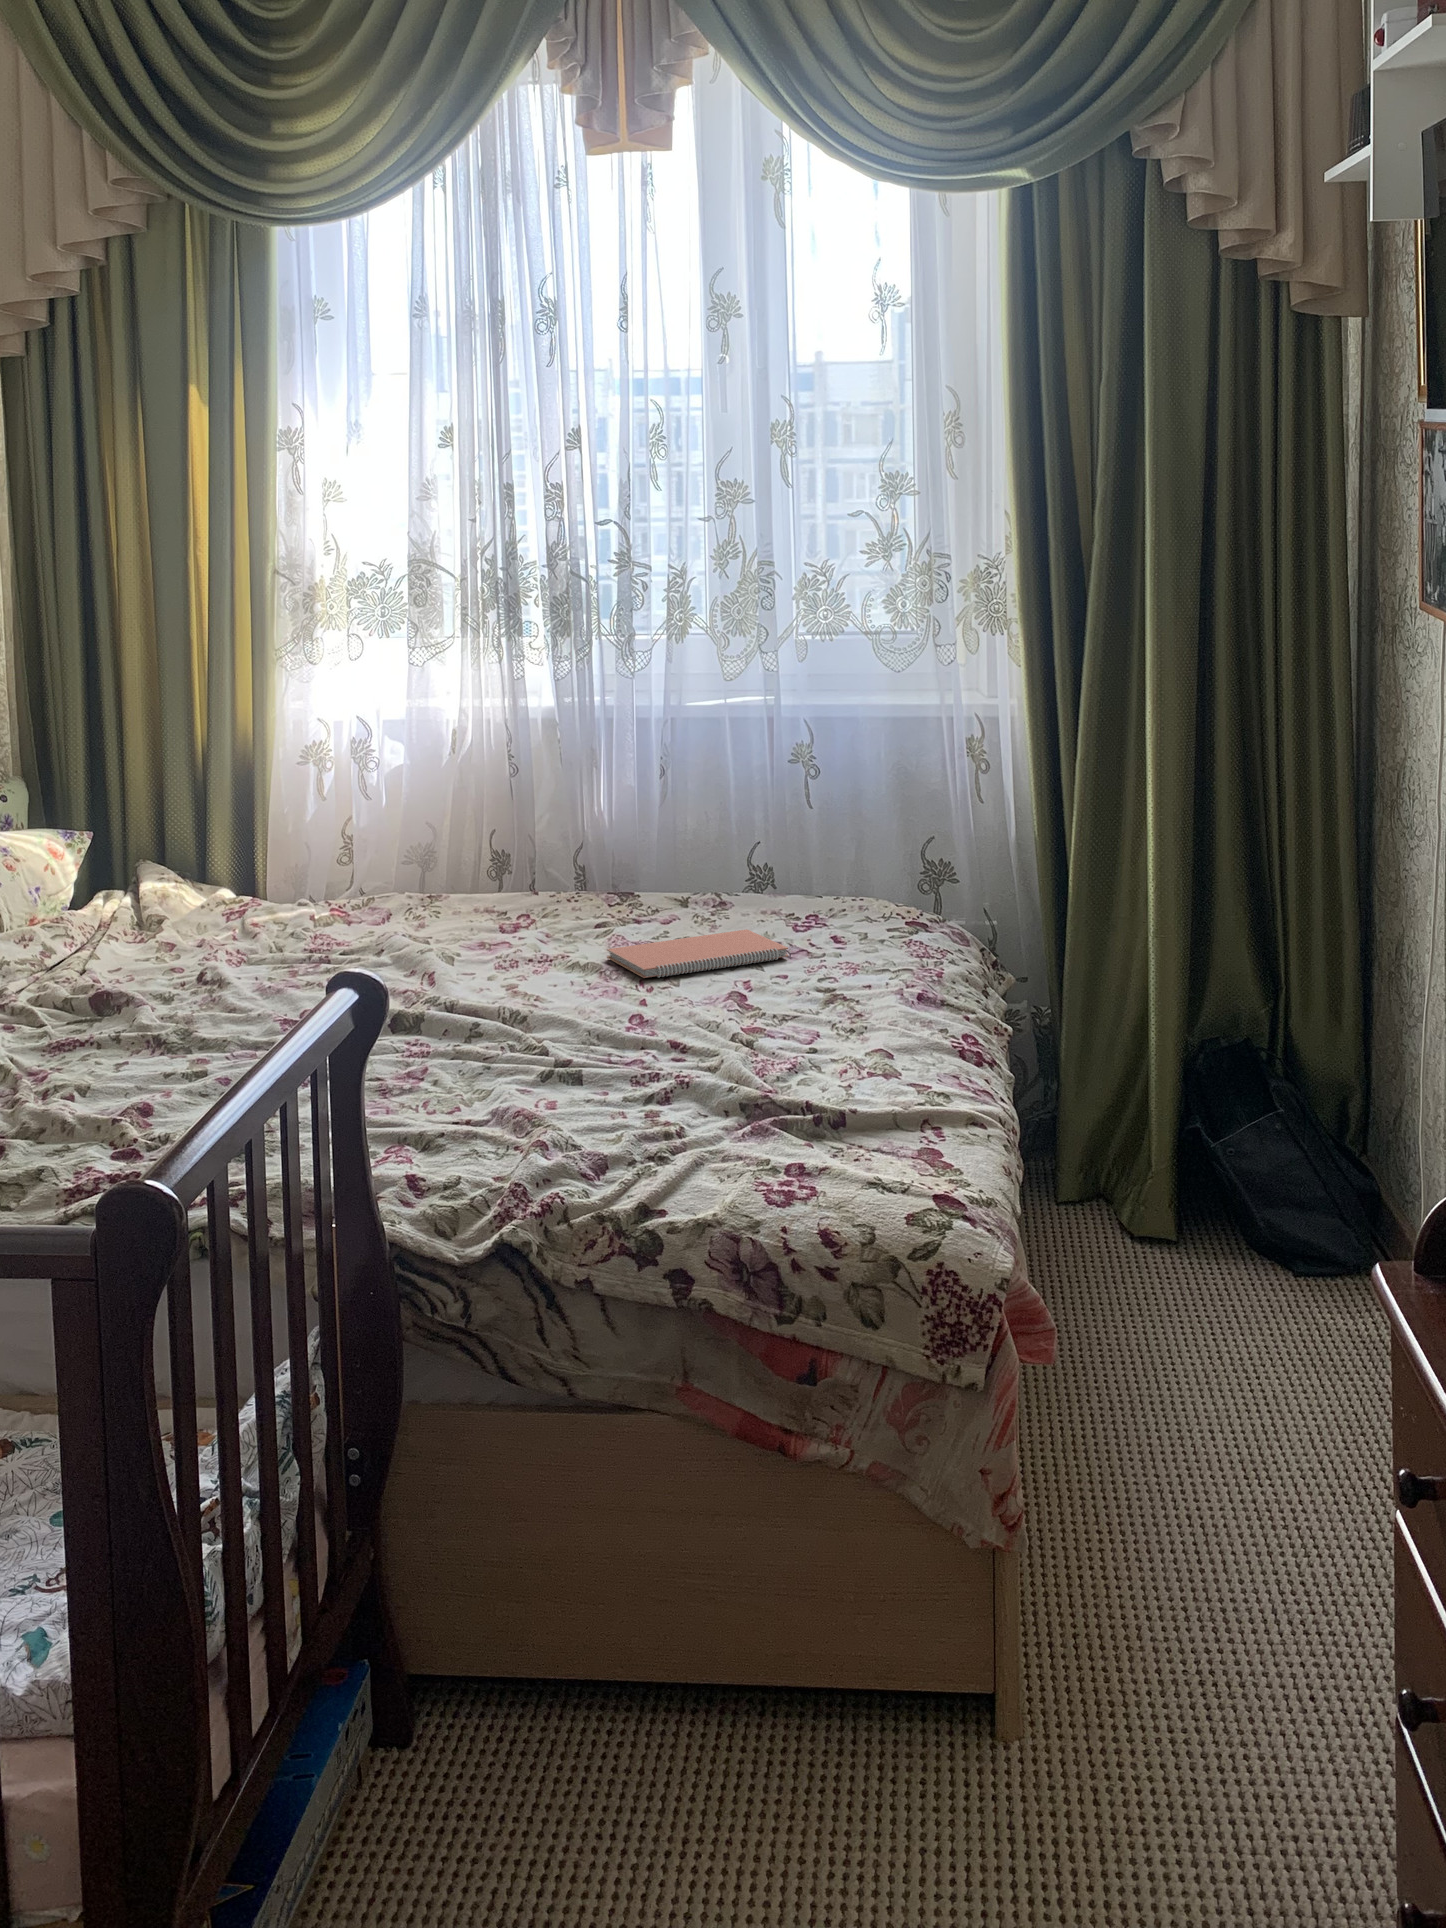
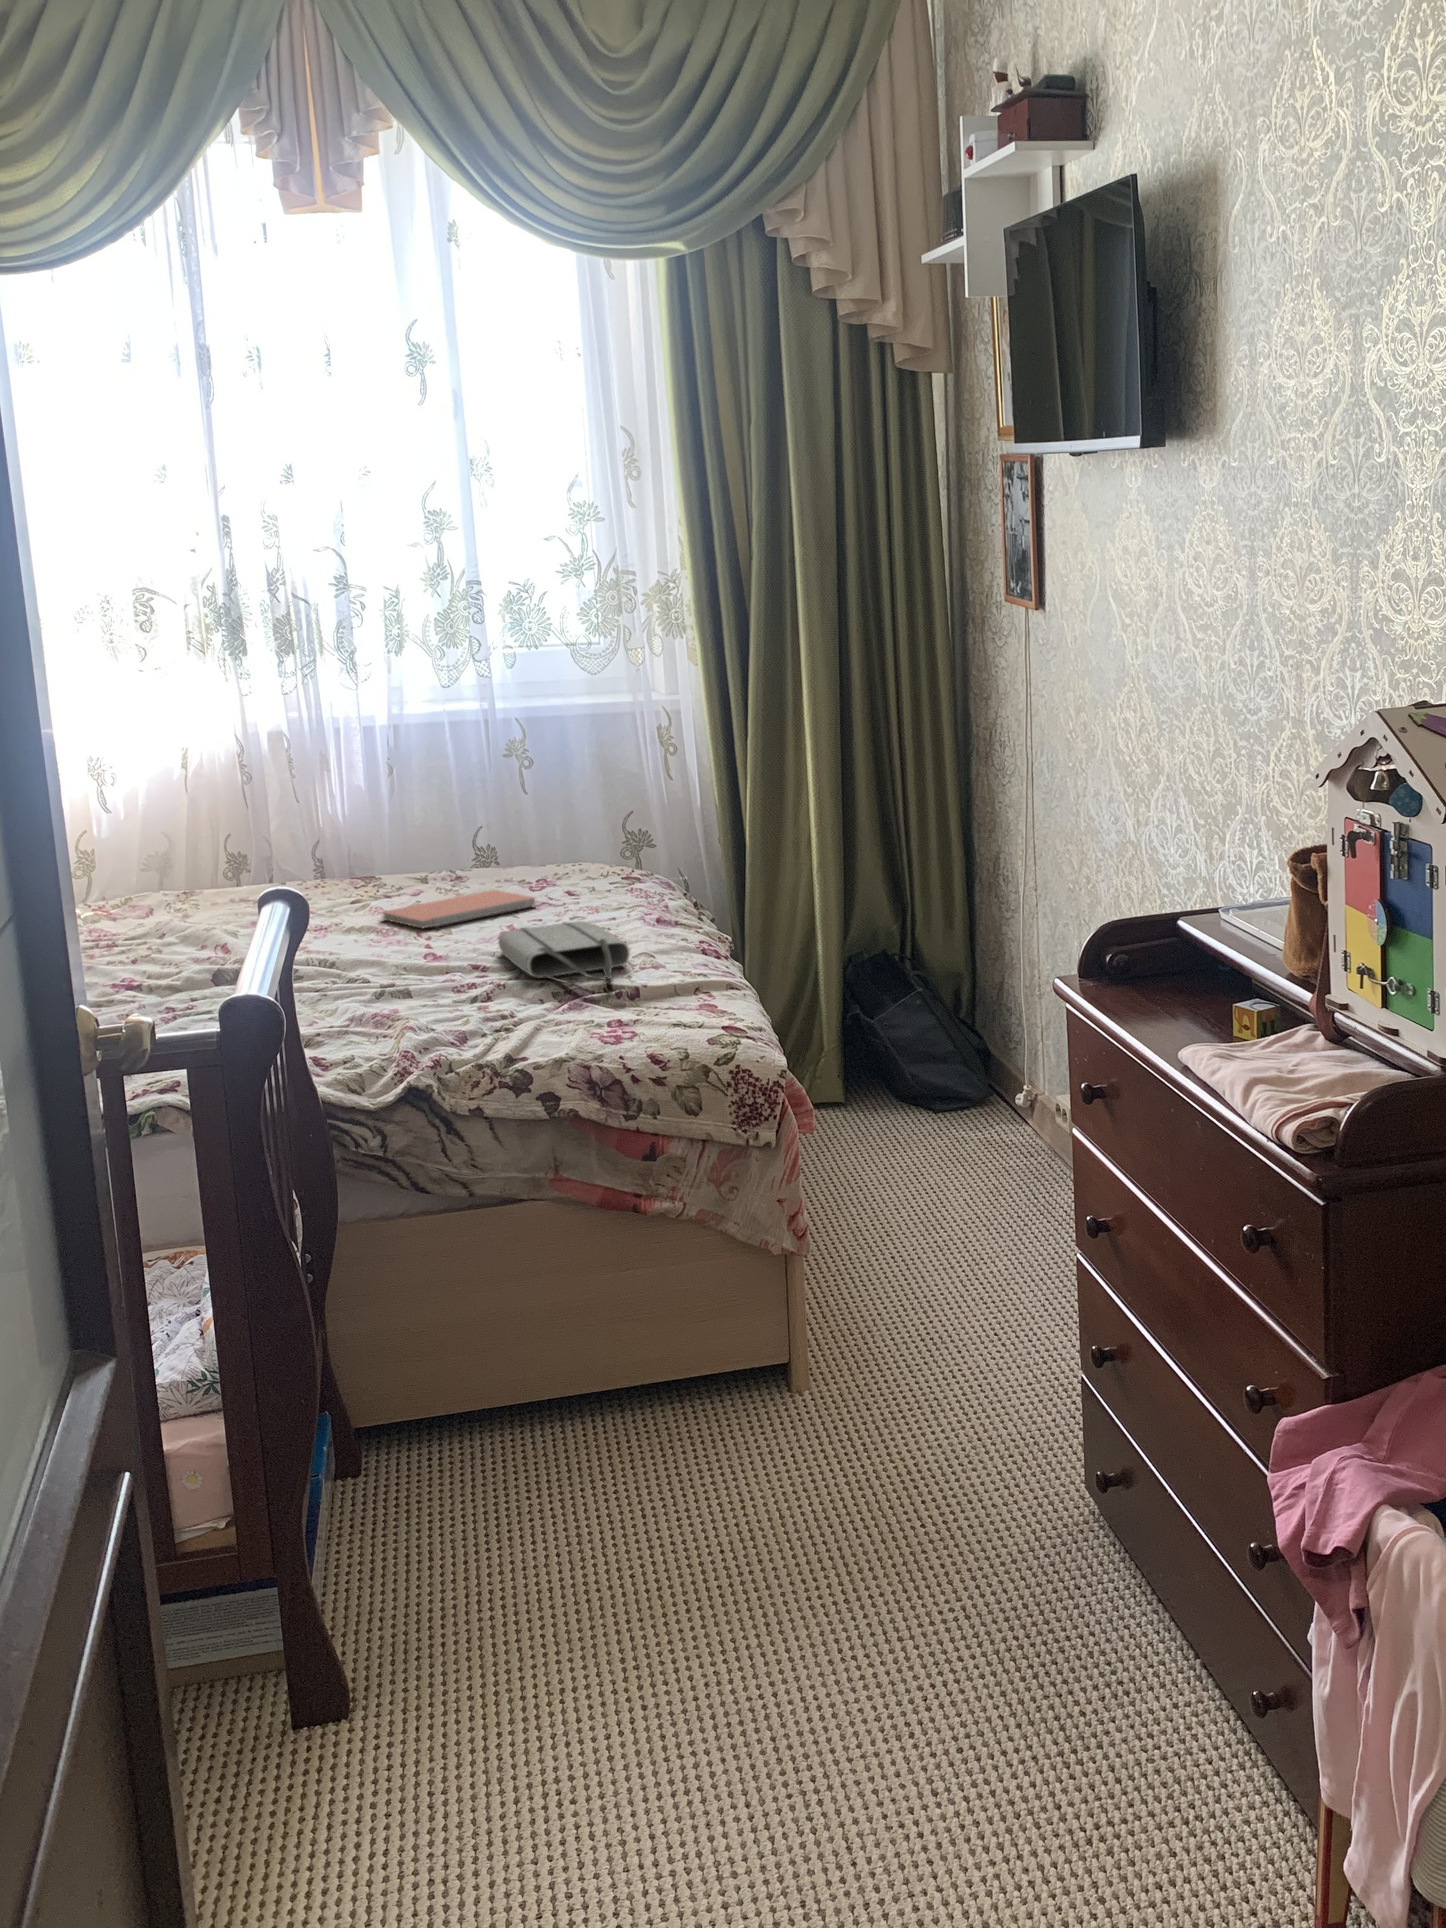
tote bag: none [710,996,856,1096] -> present [499,921,630,983]

